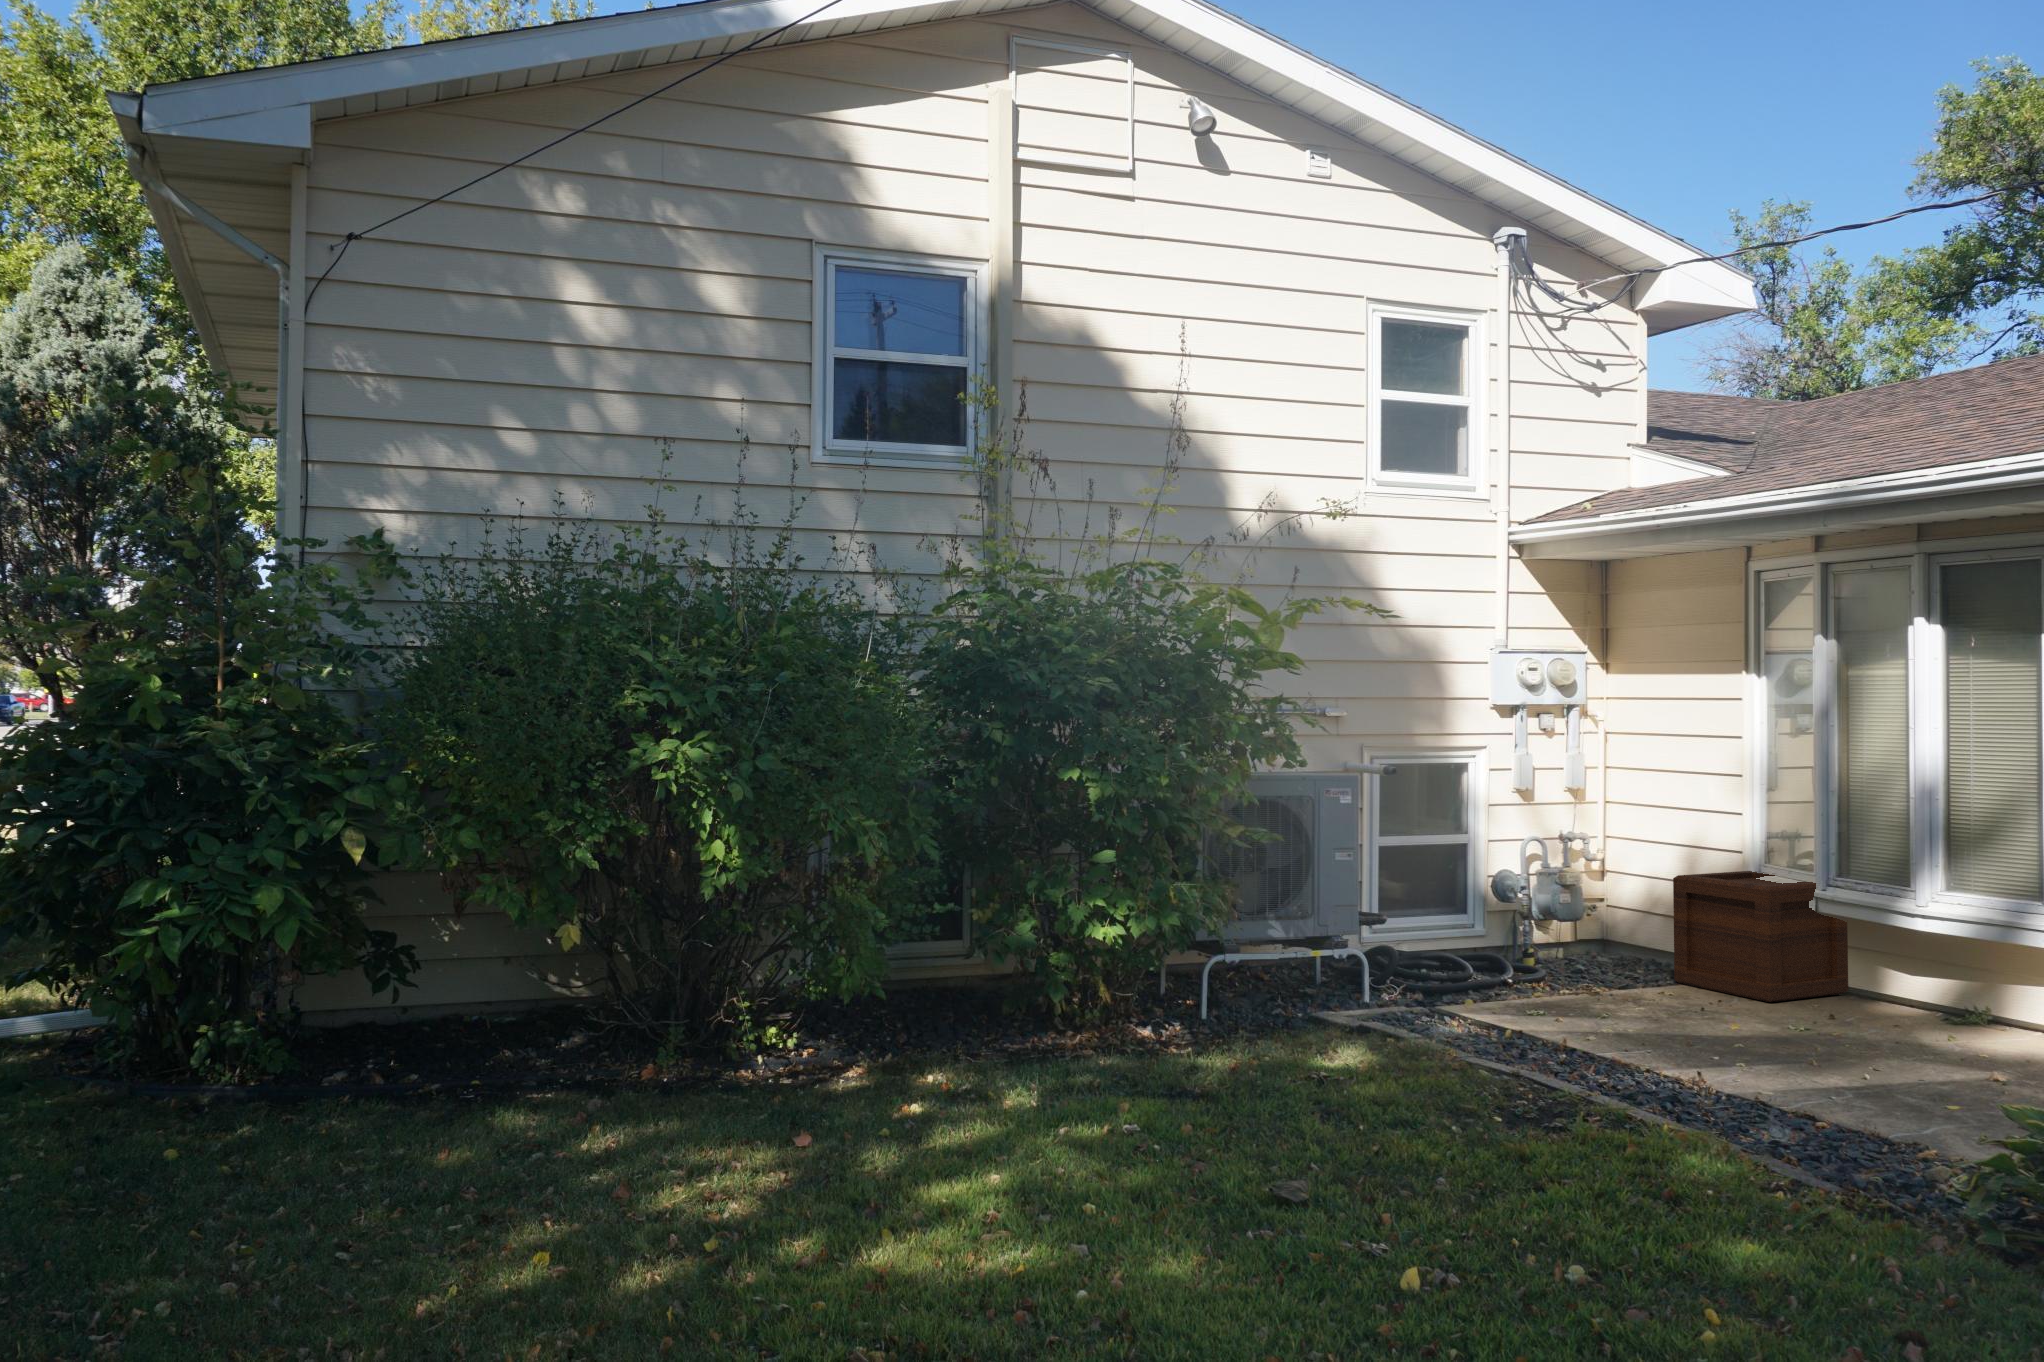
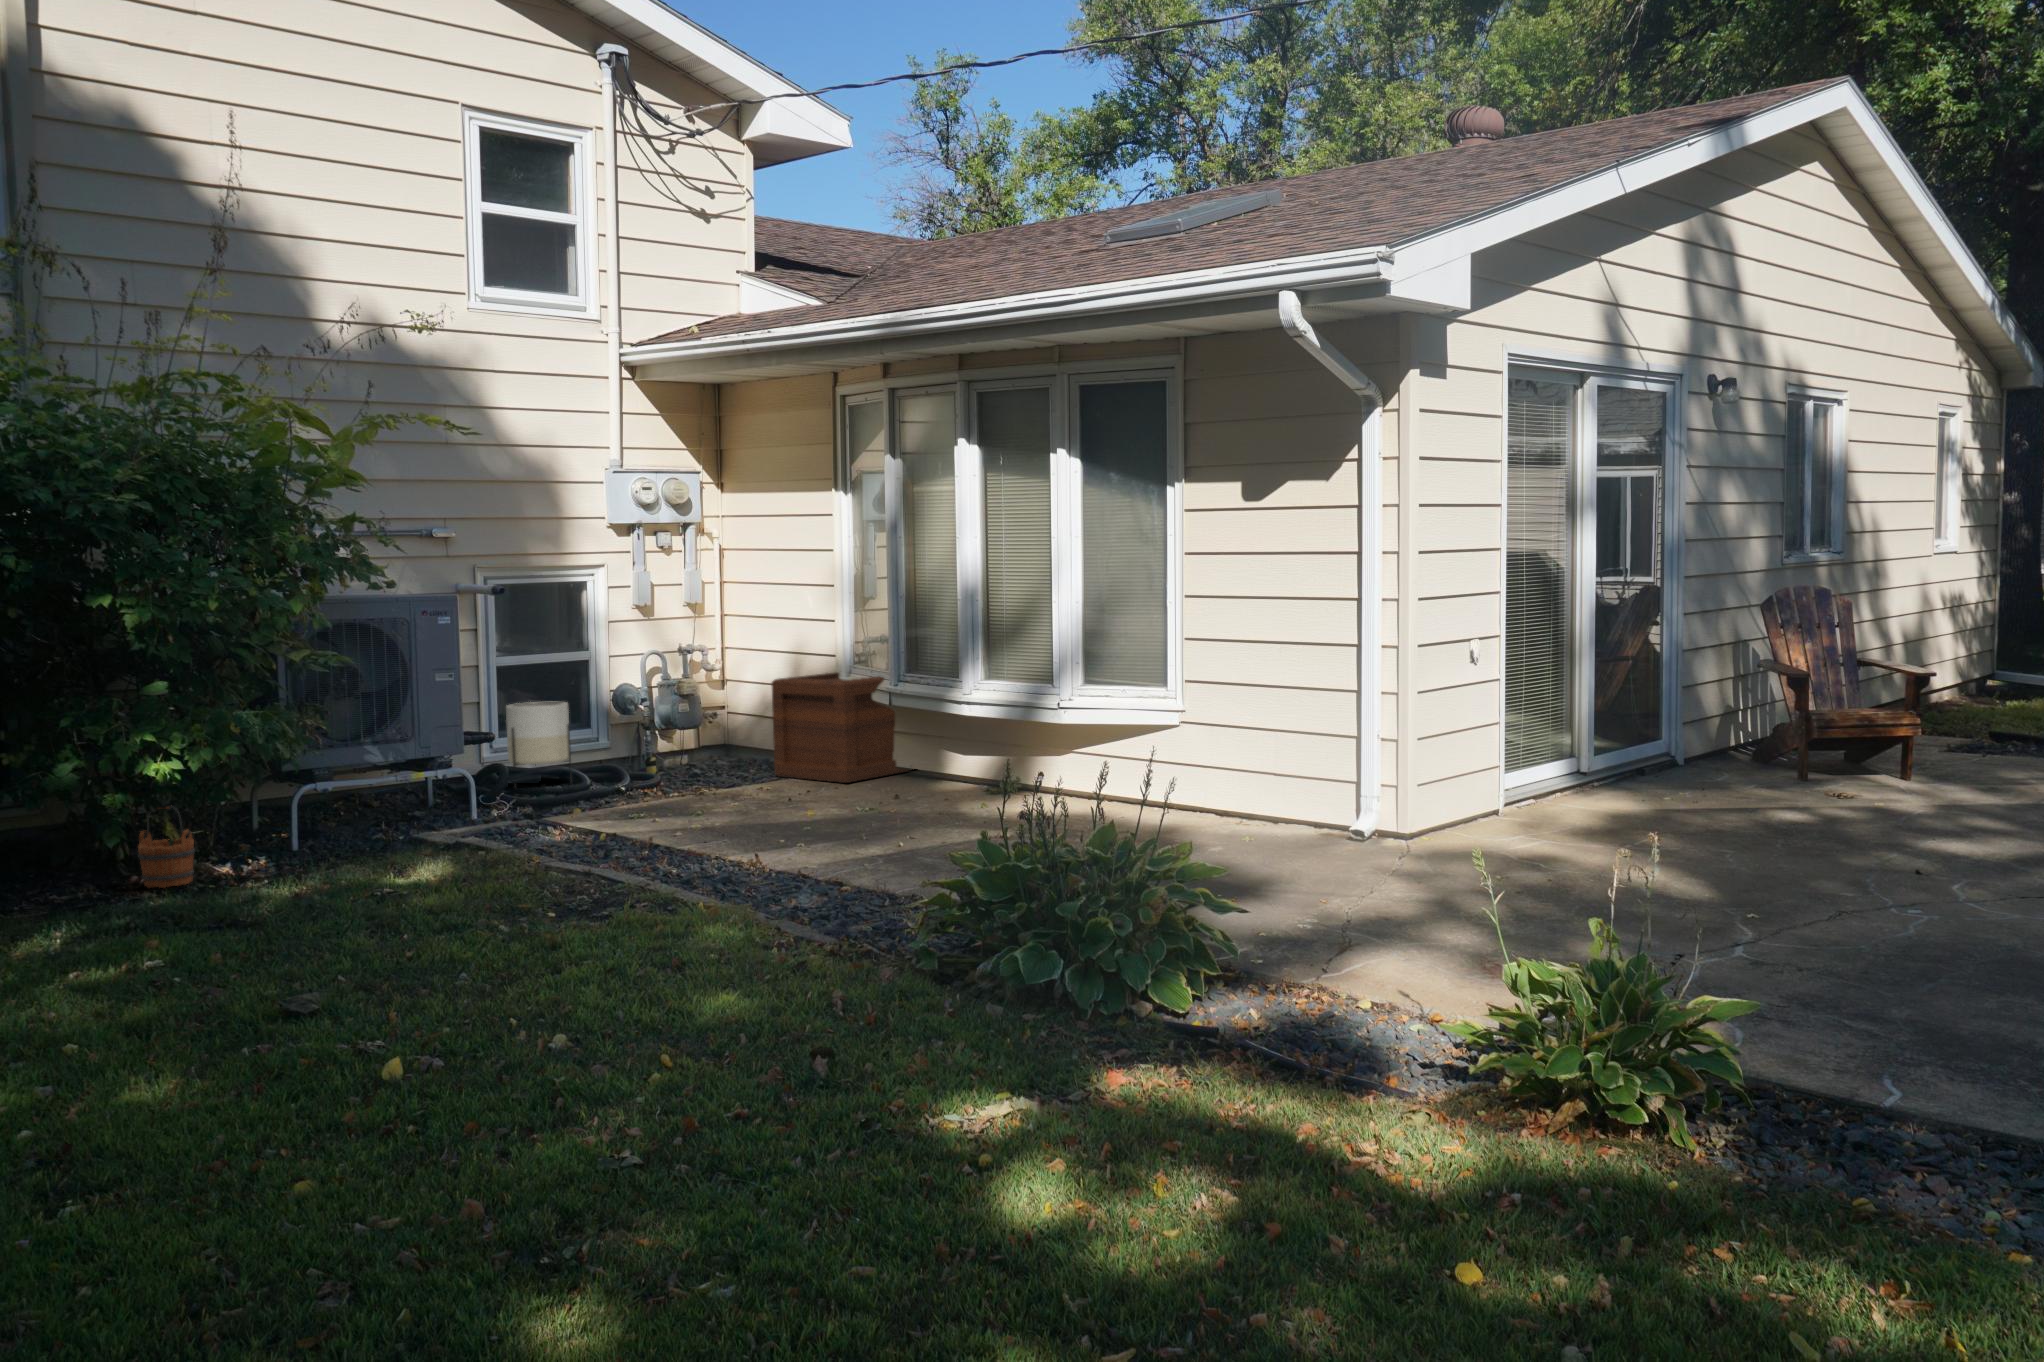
planter: none [1387,879,1451,968] -> present [506,701,572,787]
wooden bucket: none [1082,964,1129,1046] -> present [138,807,195,888]

